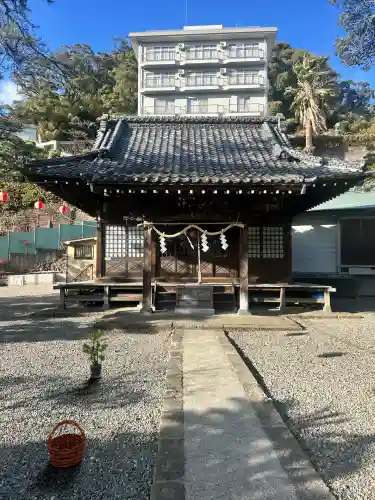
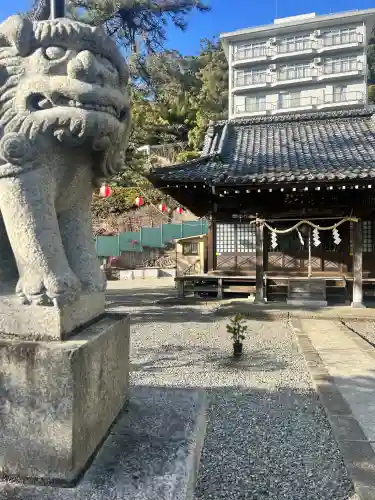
basket: present [46,420,86,467] -> none [229,377,260,414]

